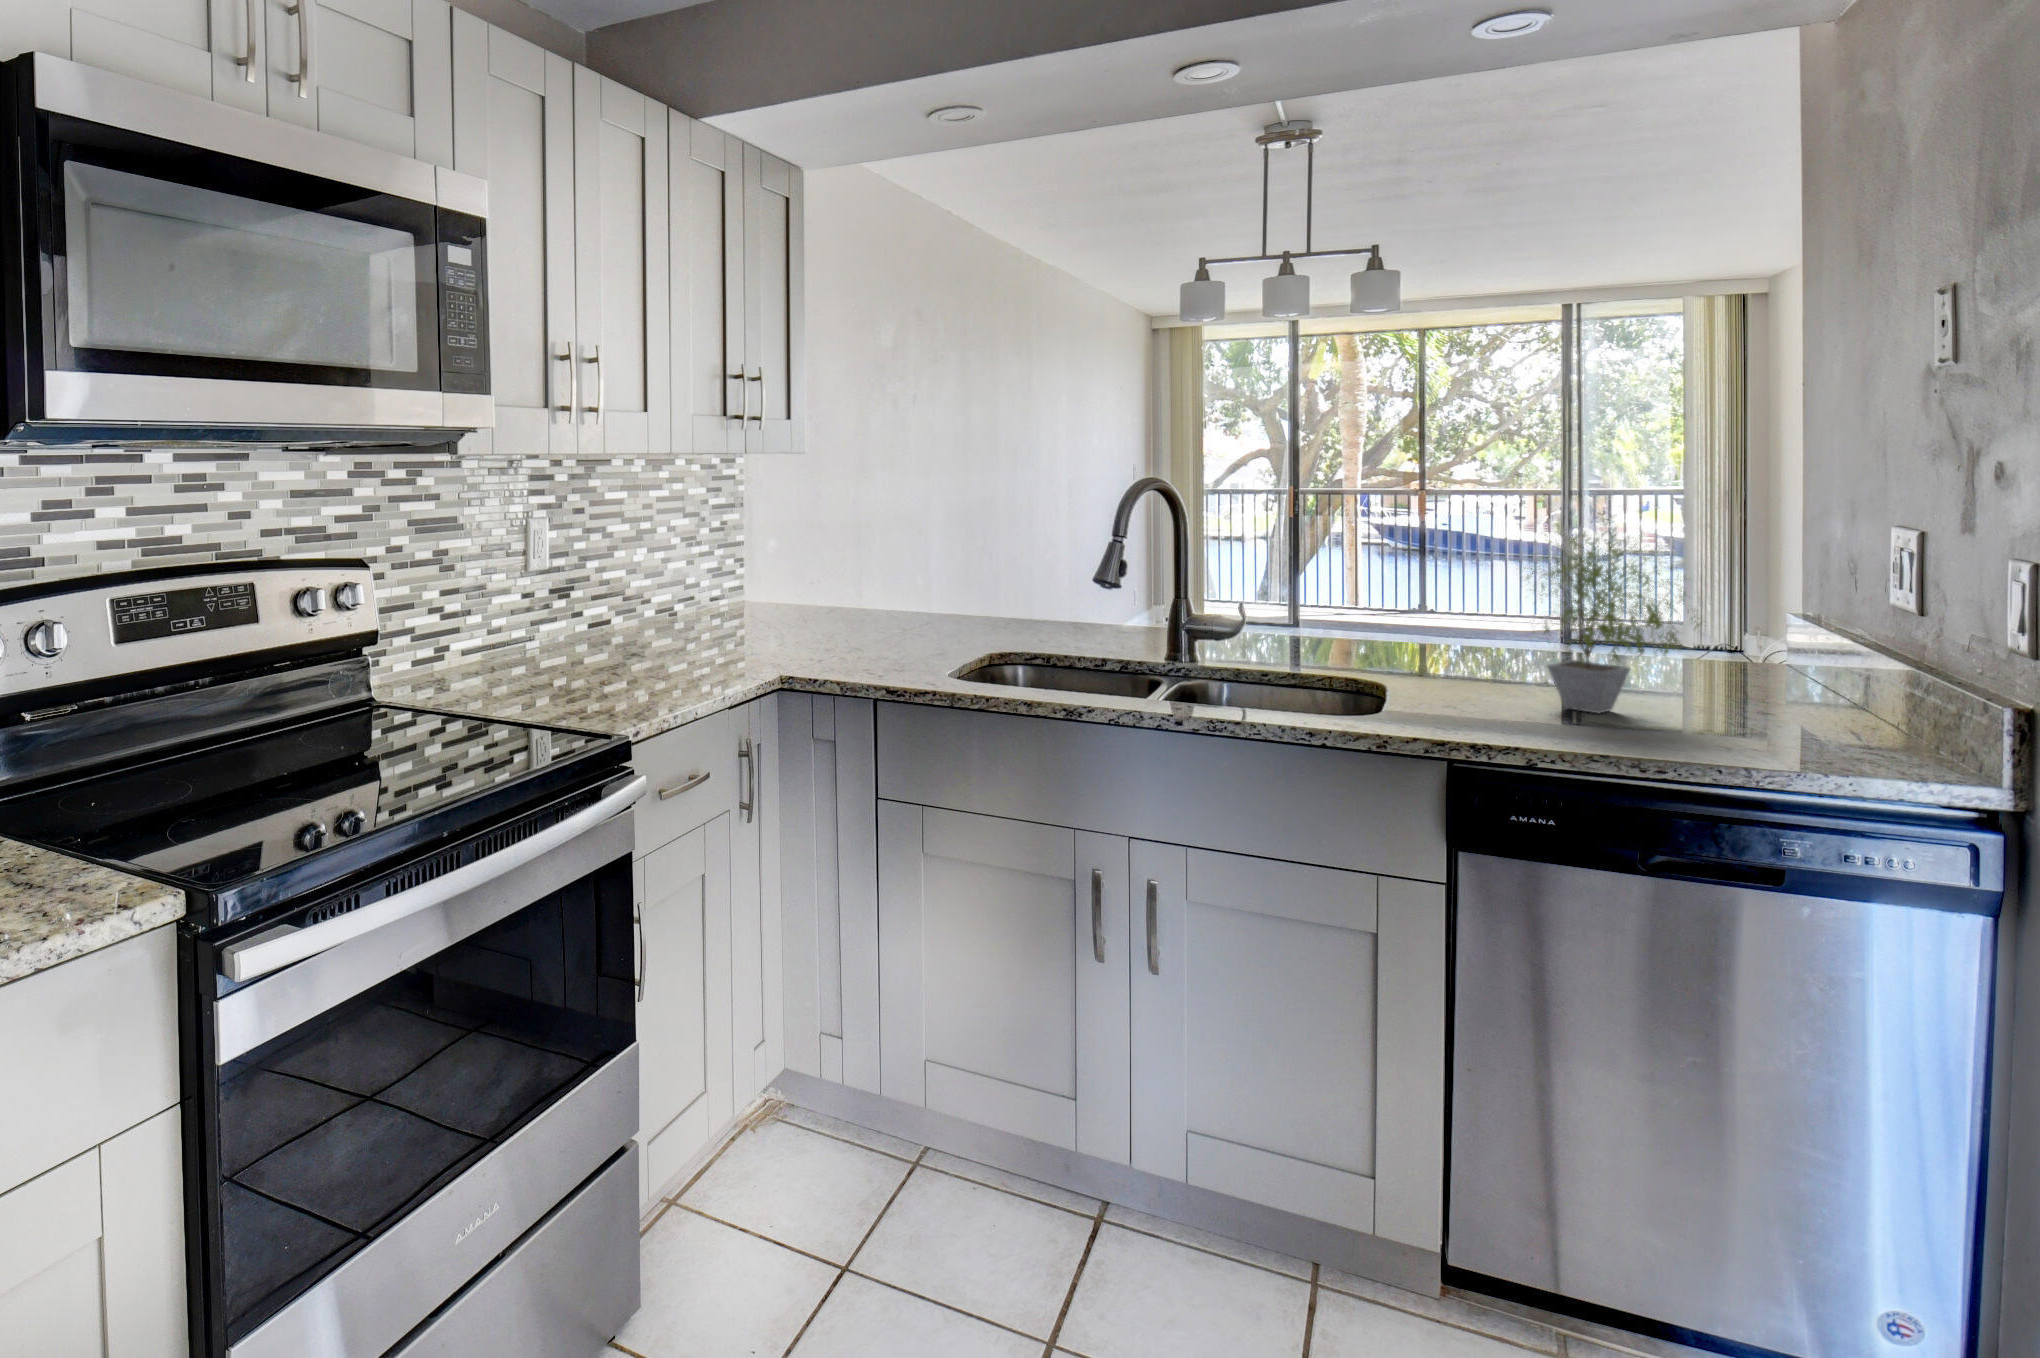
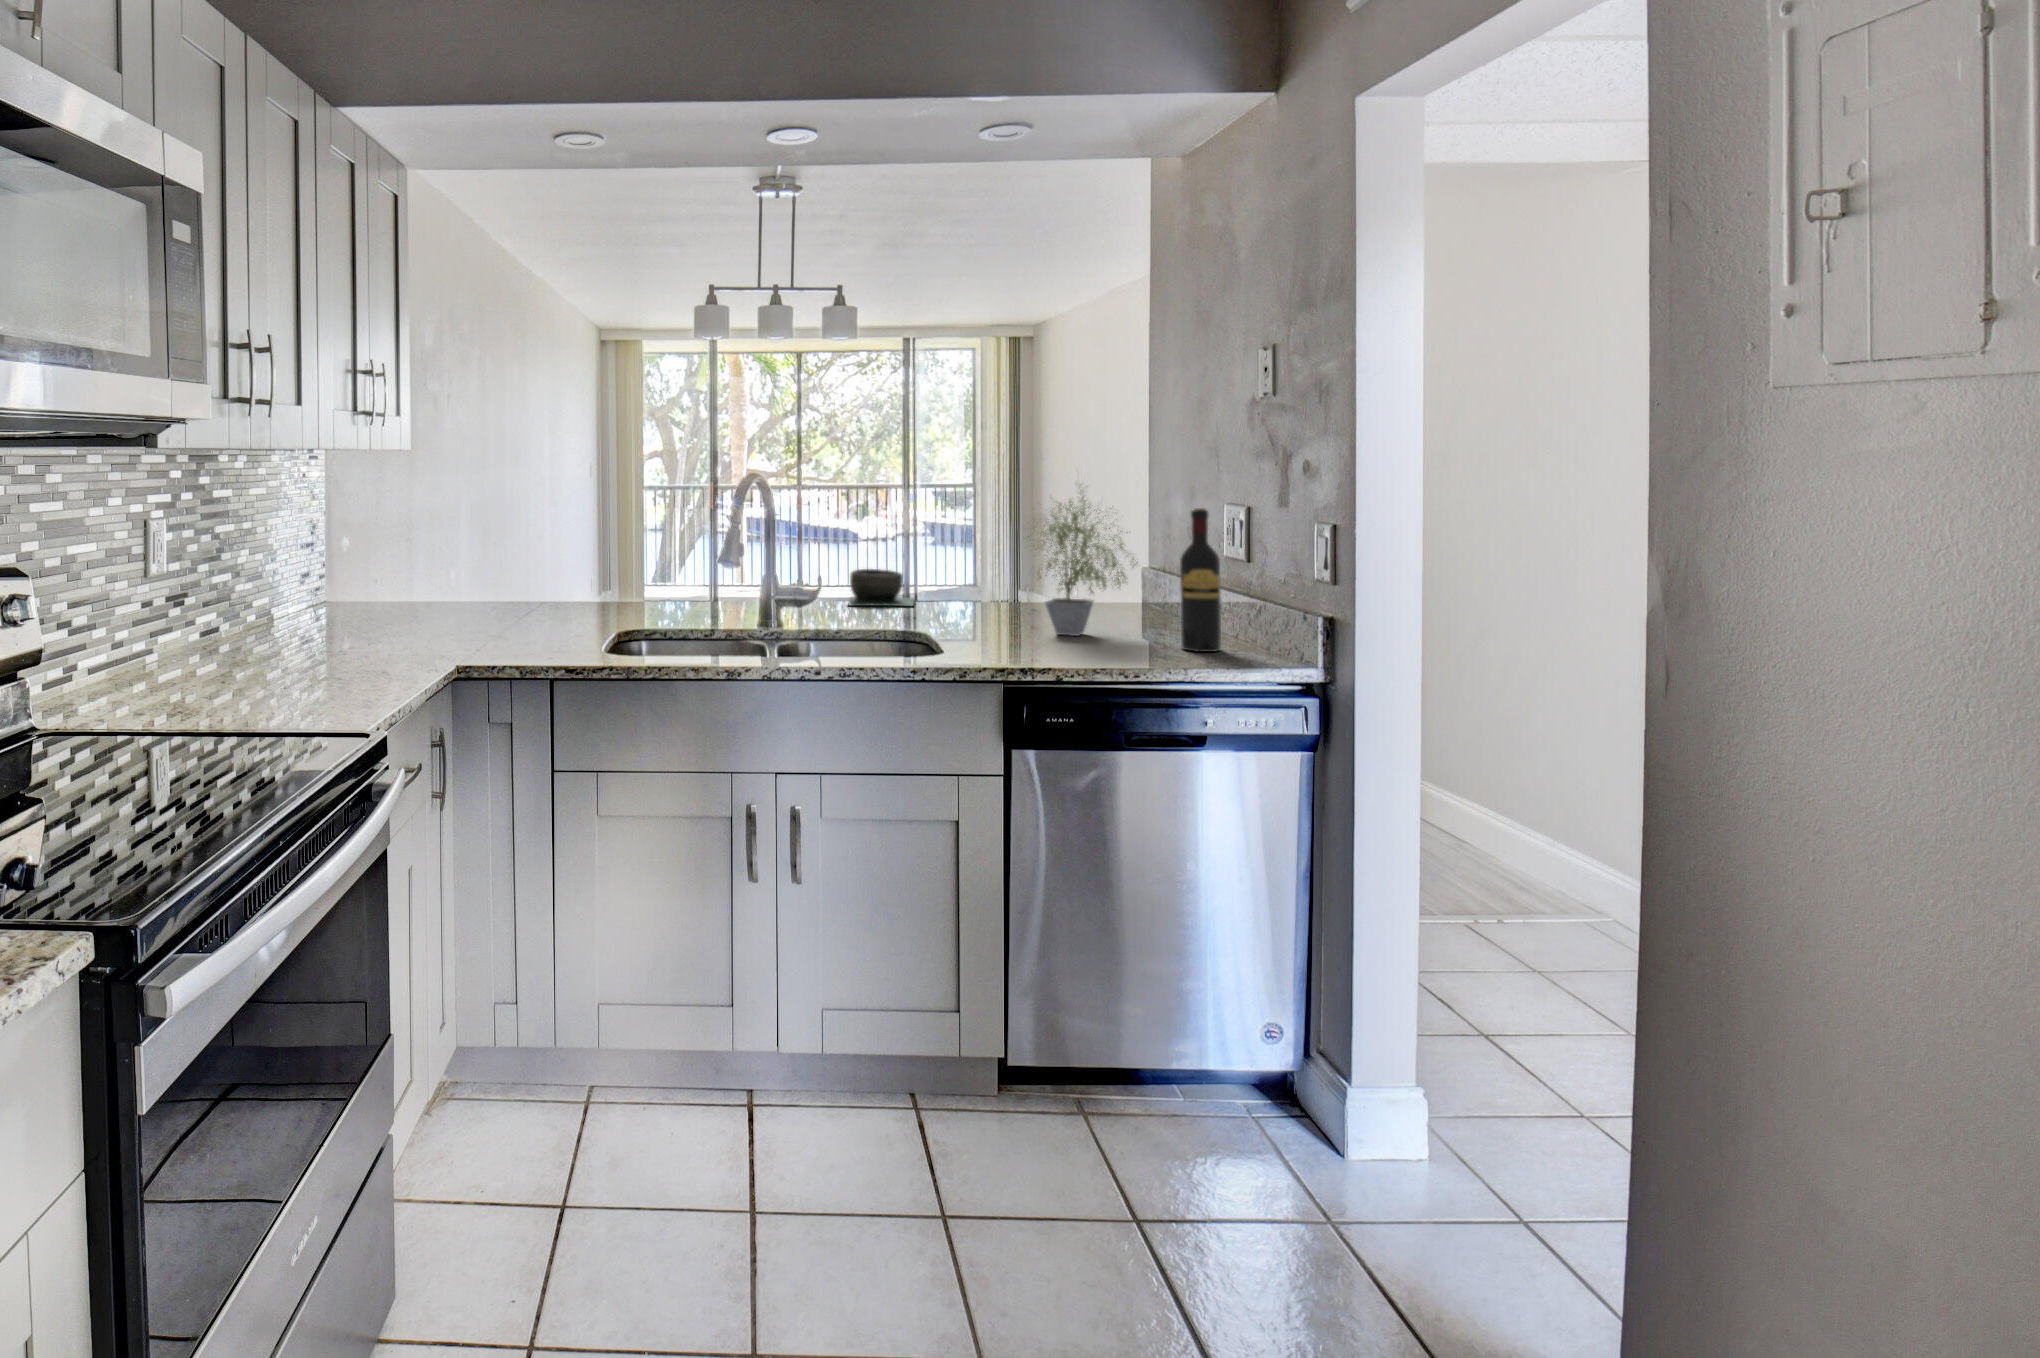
wine bottle: none [1759,552,1831,760] -> present [1180,508,1221,652]
bowl: none [1303,603,1403,653] -> present [848,569,915,606]

